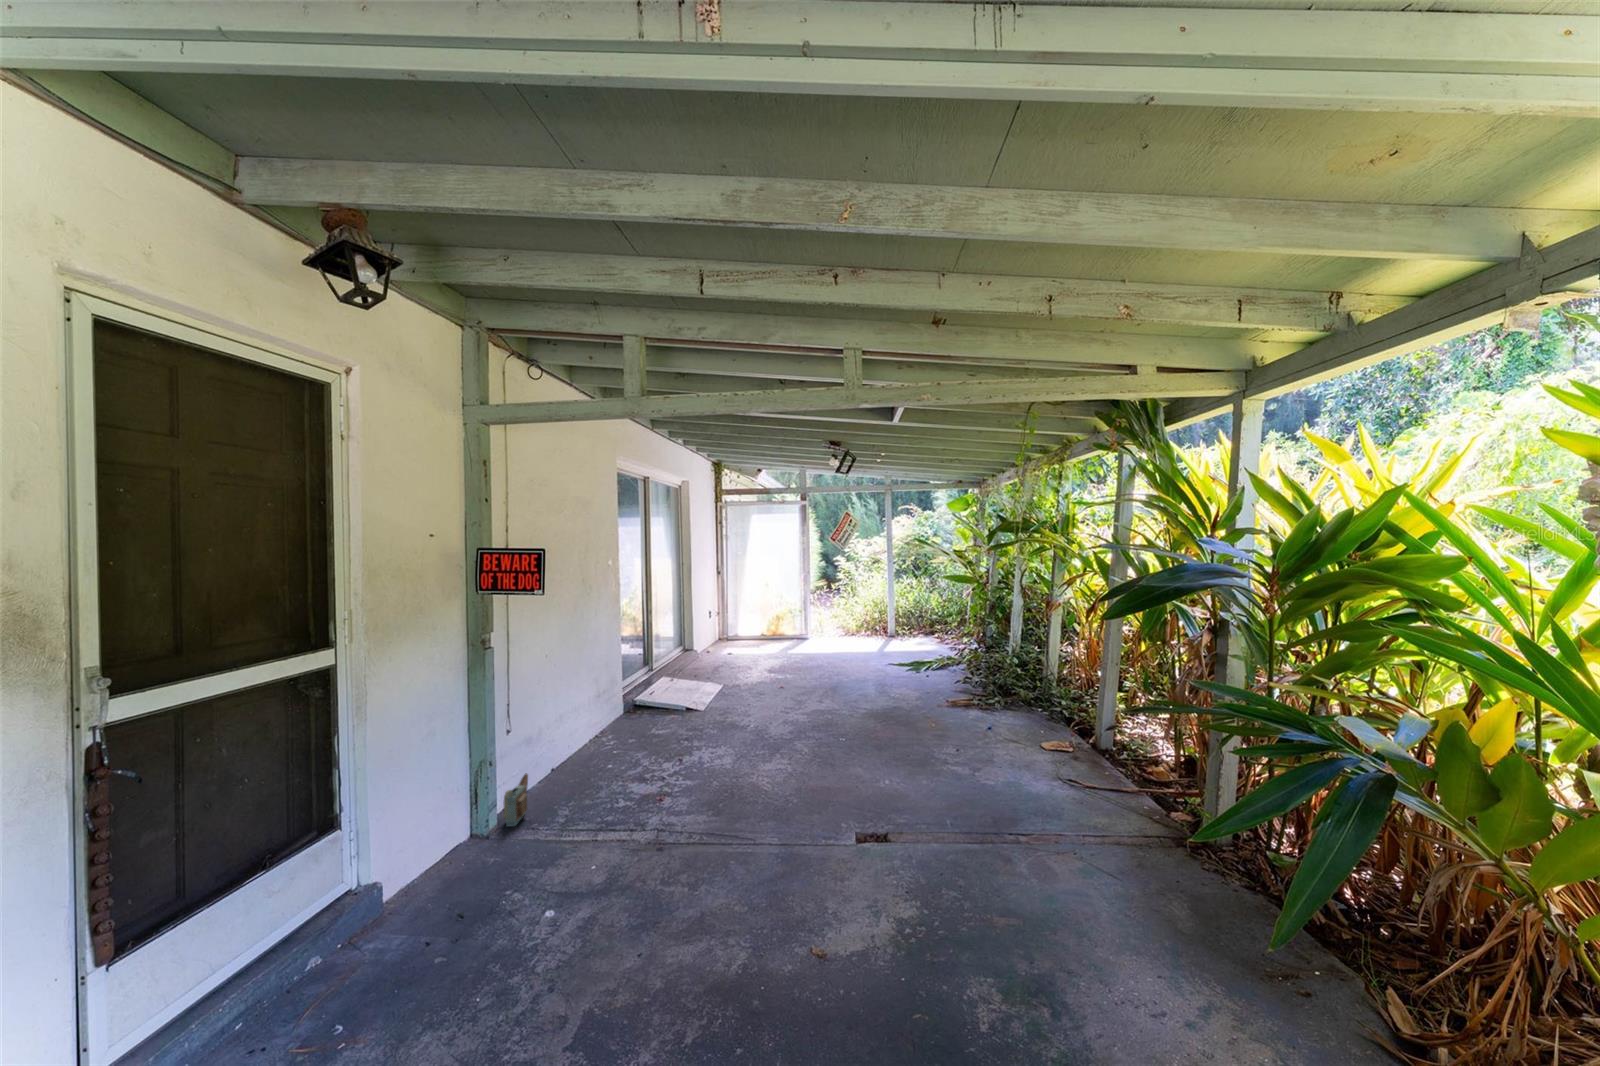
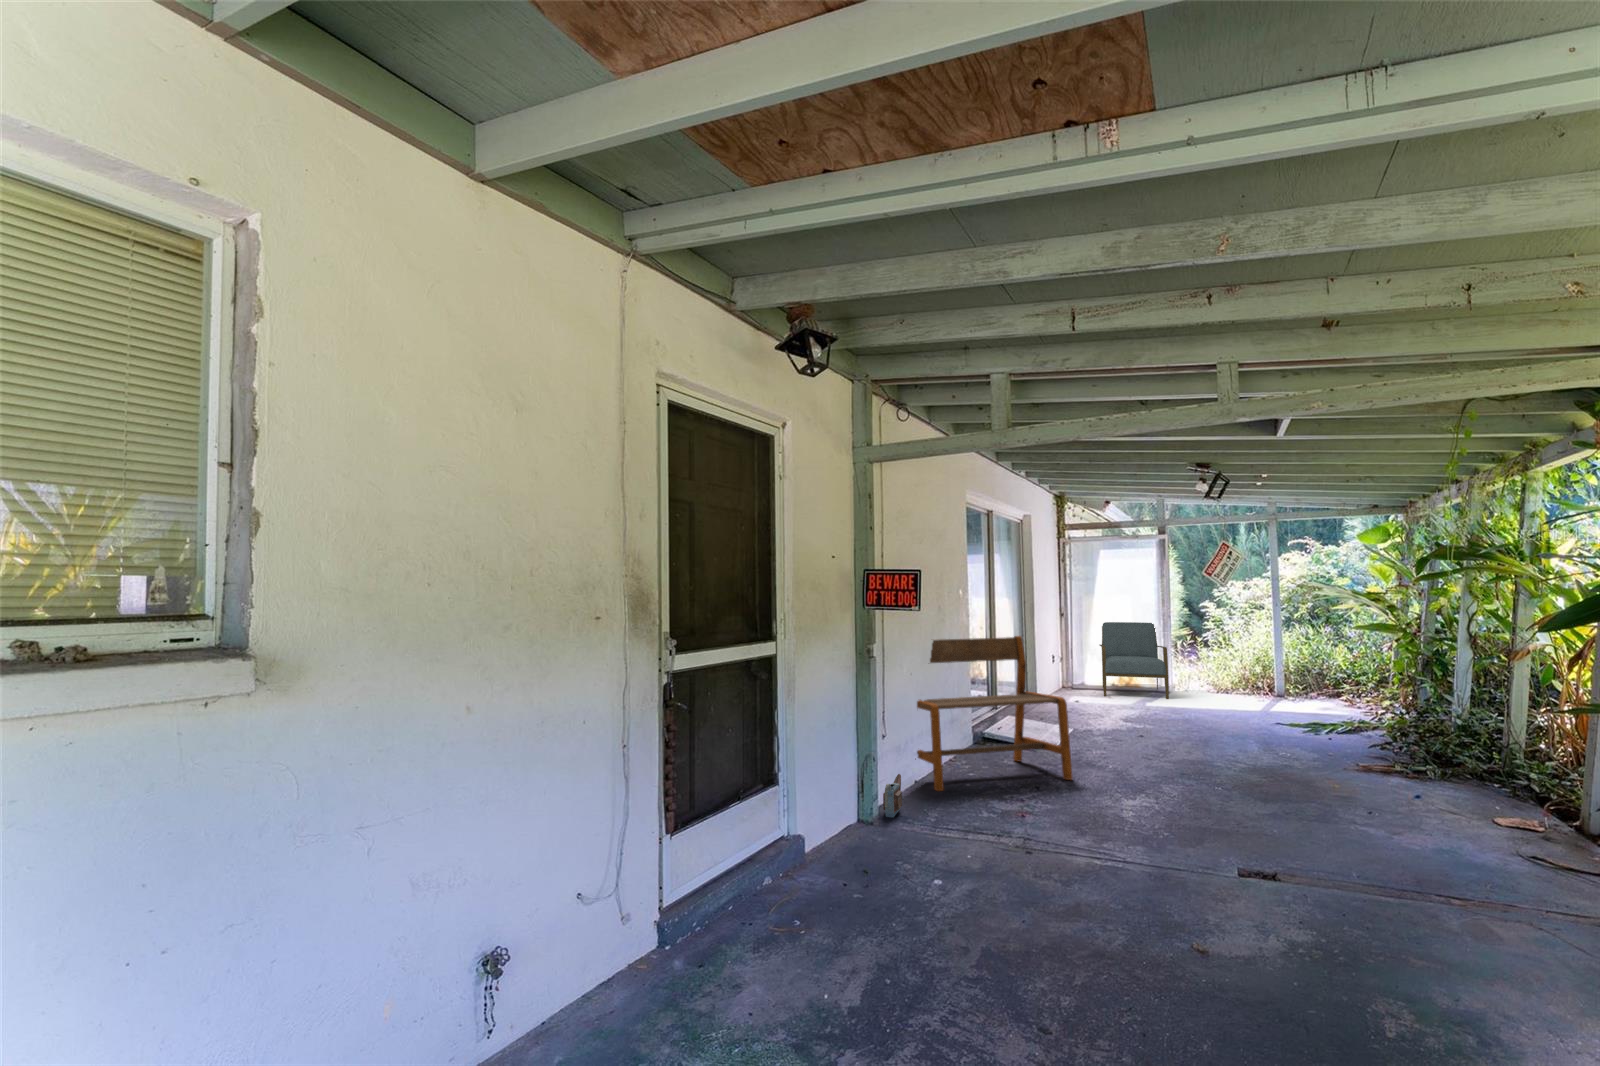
chair: none [751,580,808,649] -> present [1100,622,1169,699]
bench: none [541,607,715,782] -> present [917,636,1072,791]

